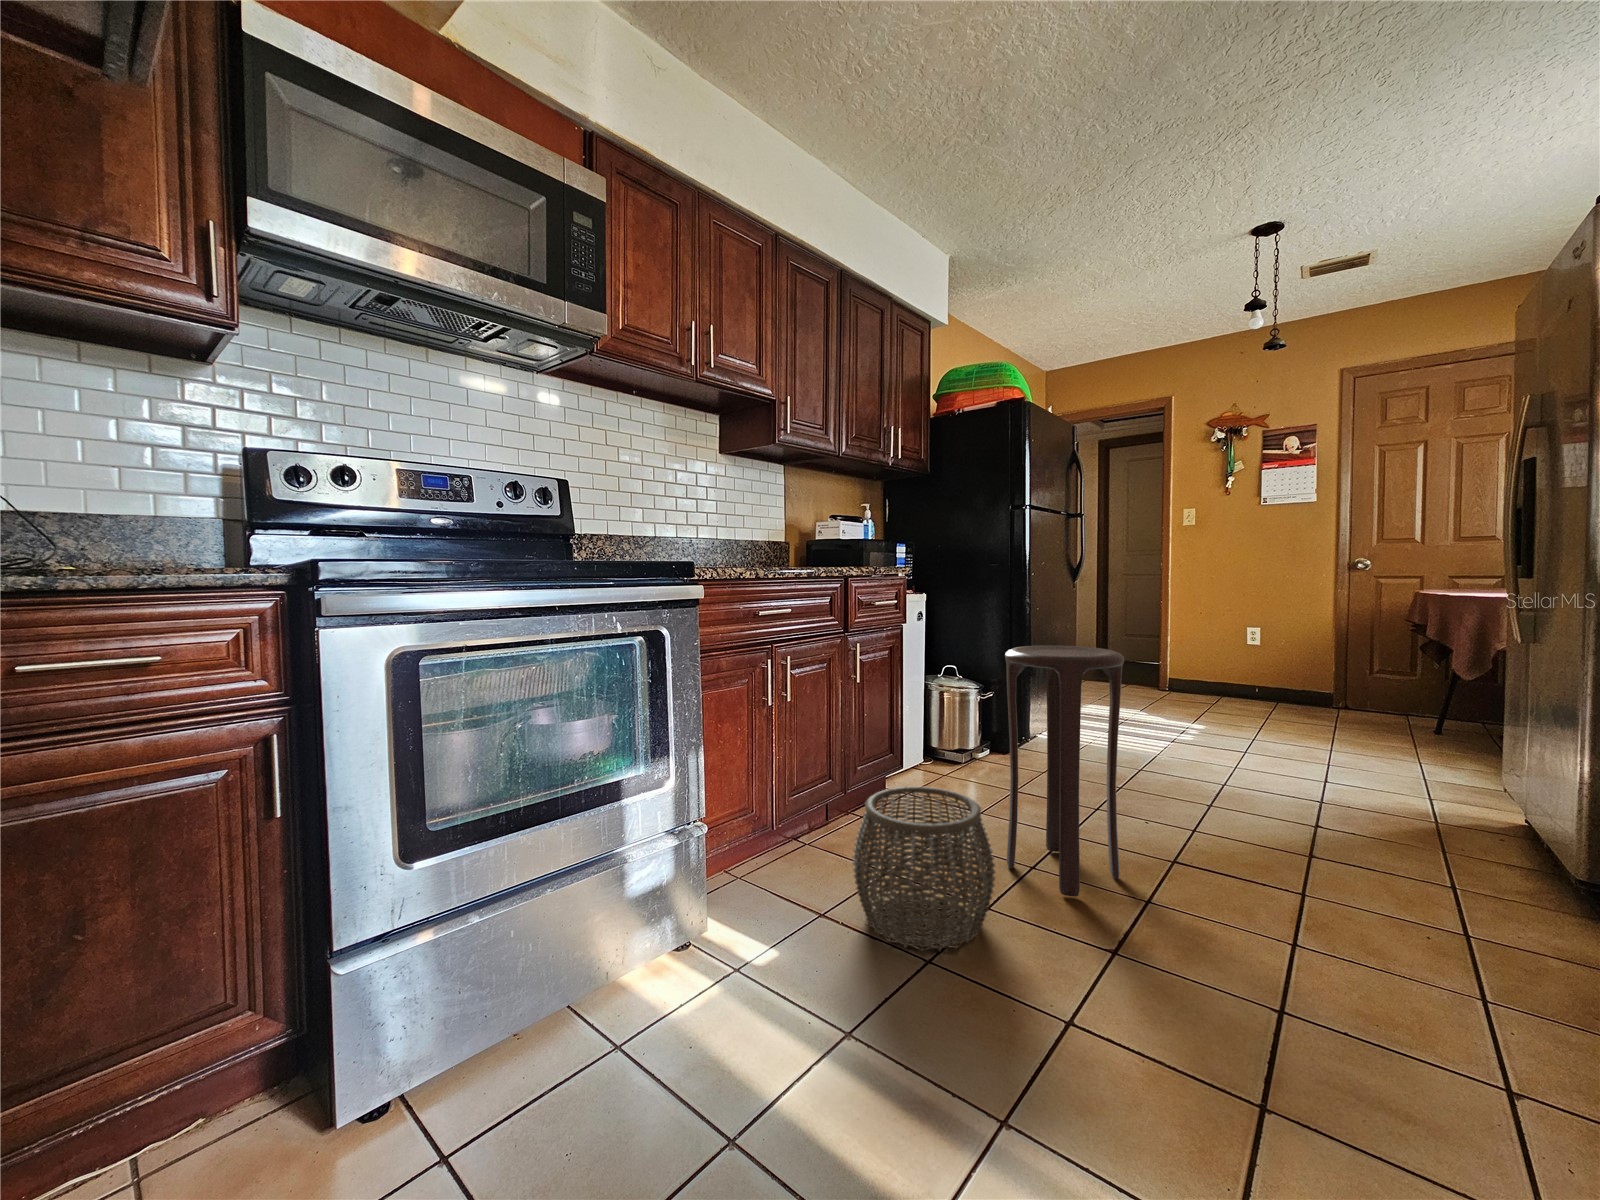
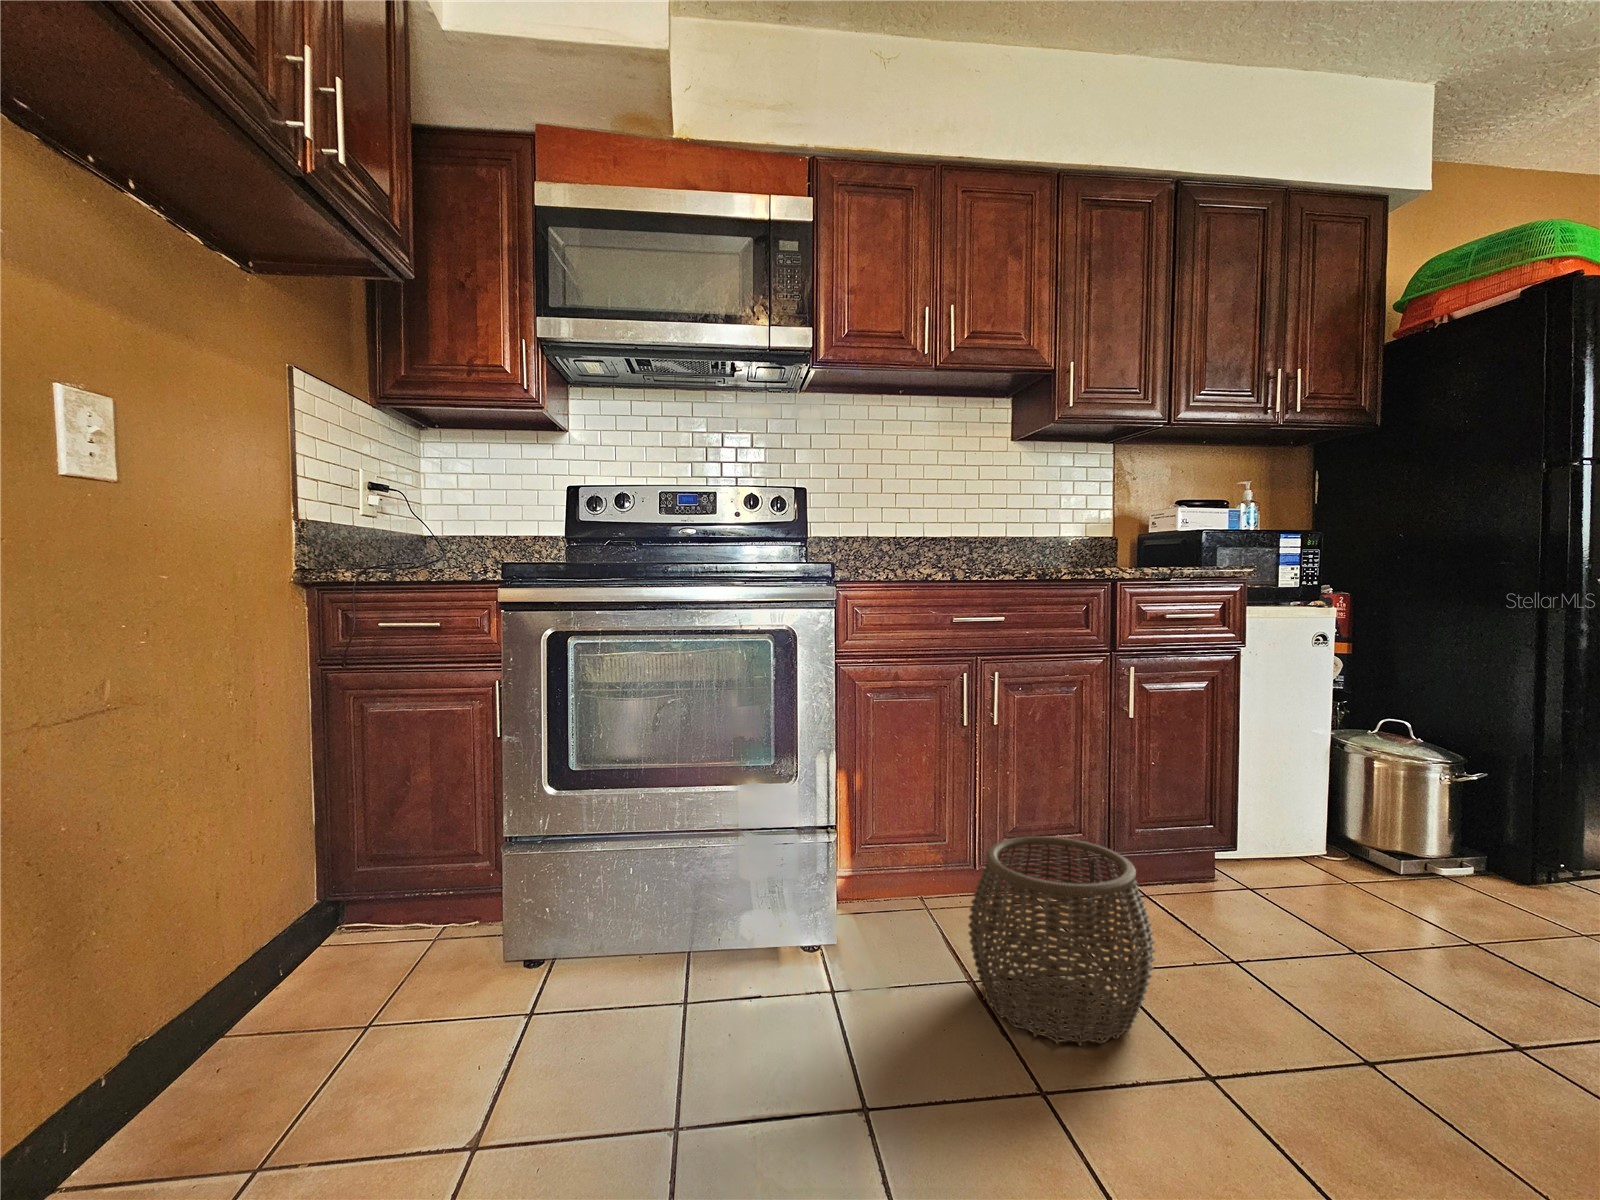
stool: present [1005,645,1124,896] -> none [1258,685,1476,1089]

